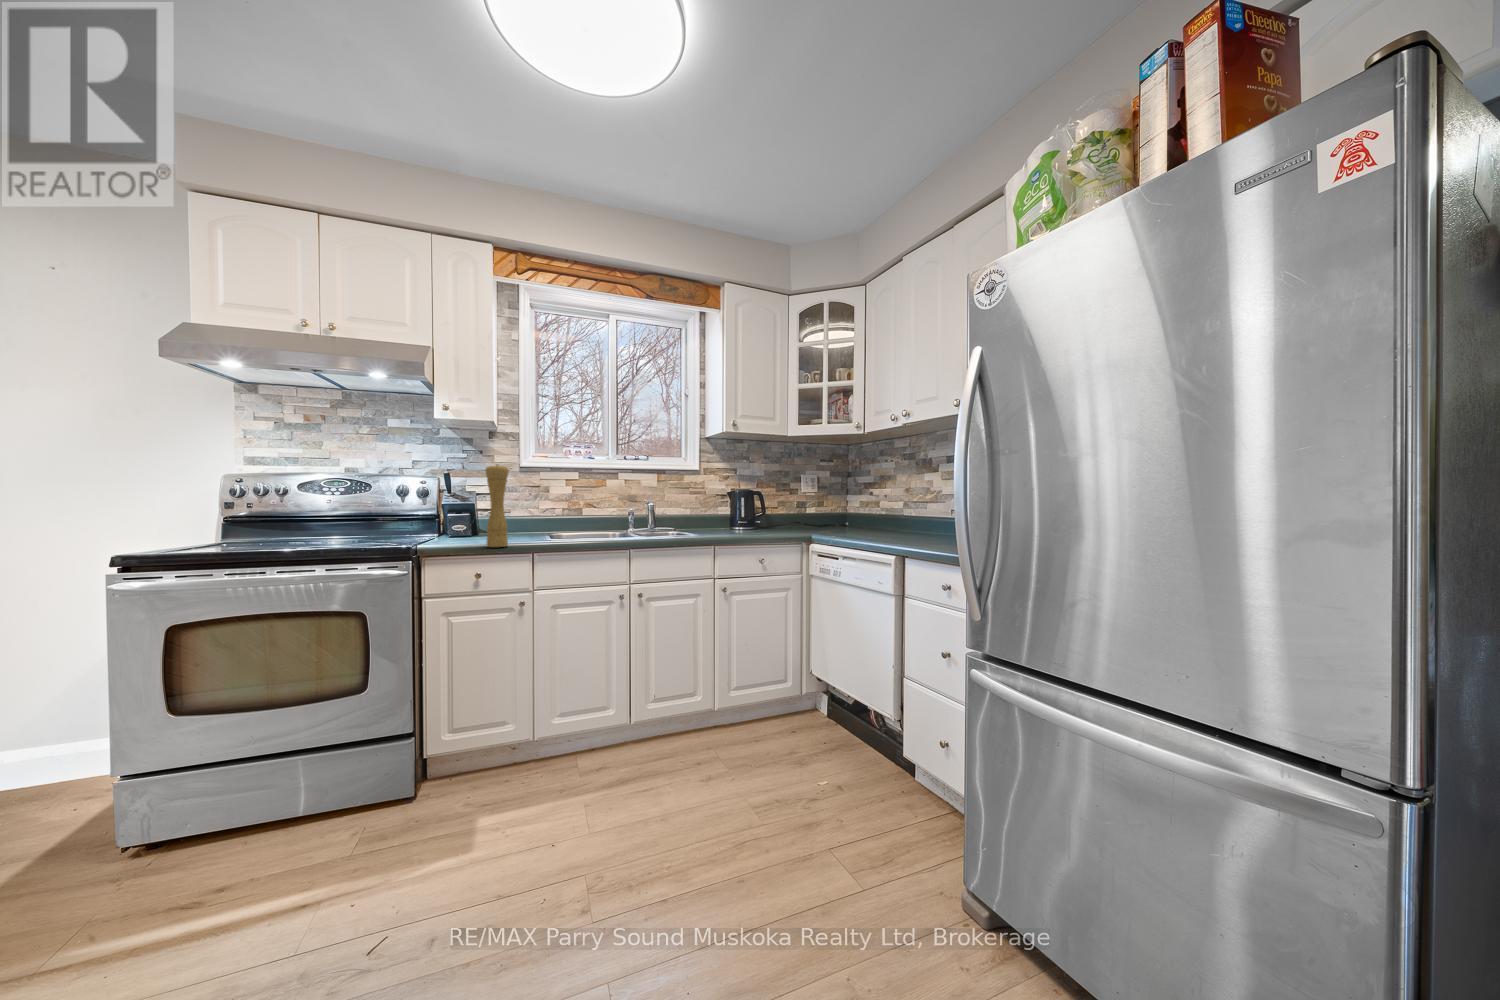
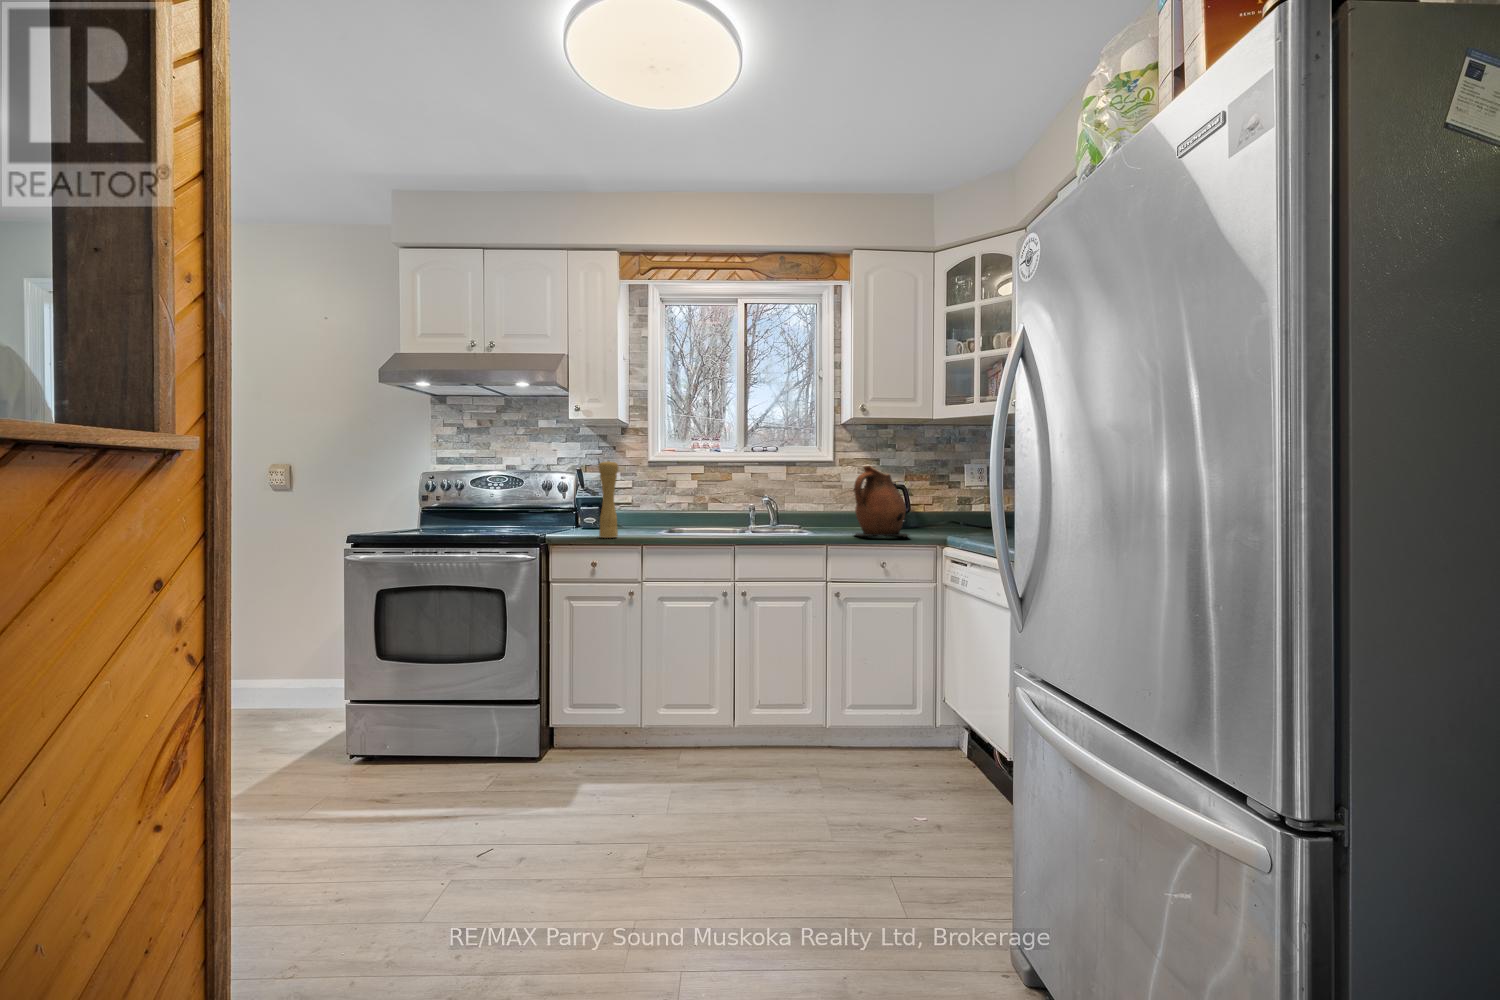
ceramic pitcher: none [732,475,788,538] -> present [854,466,909,537]

